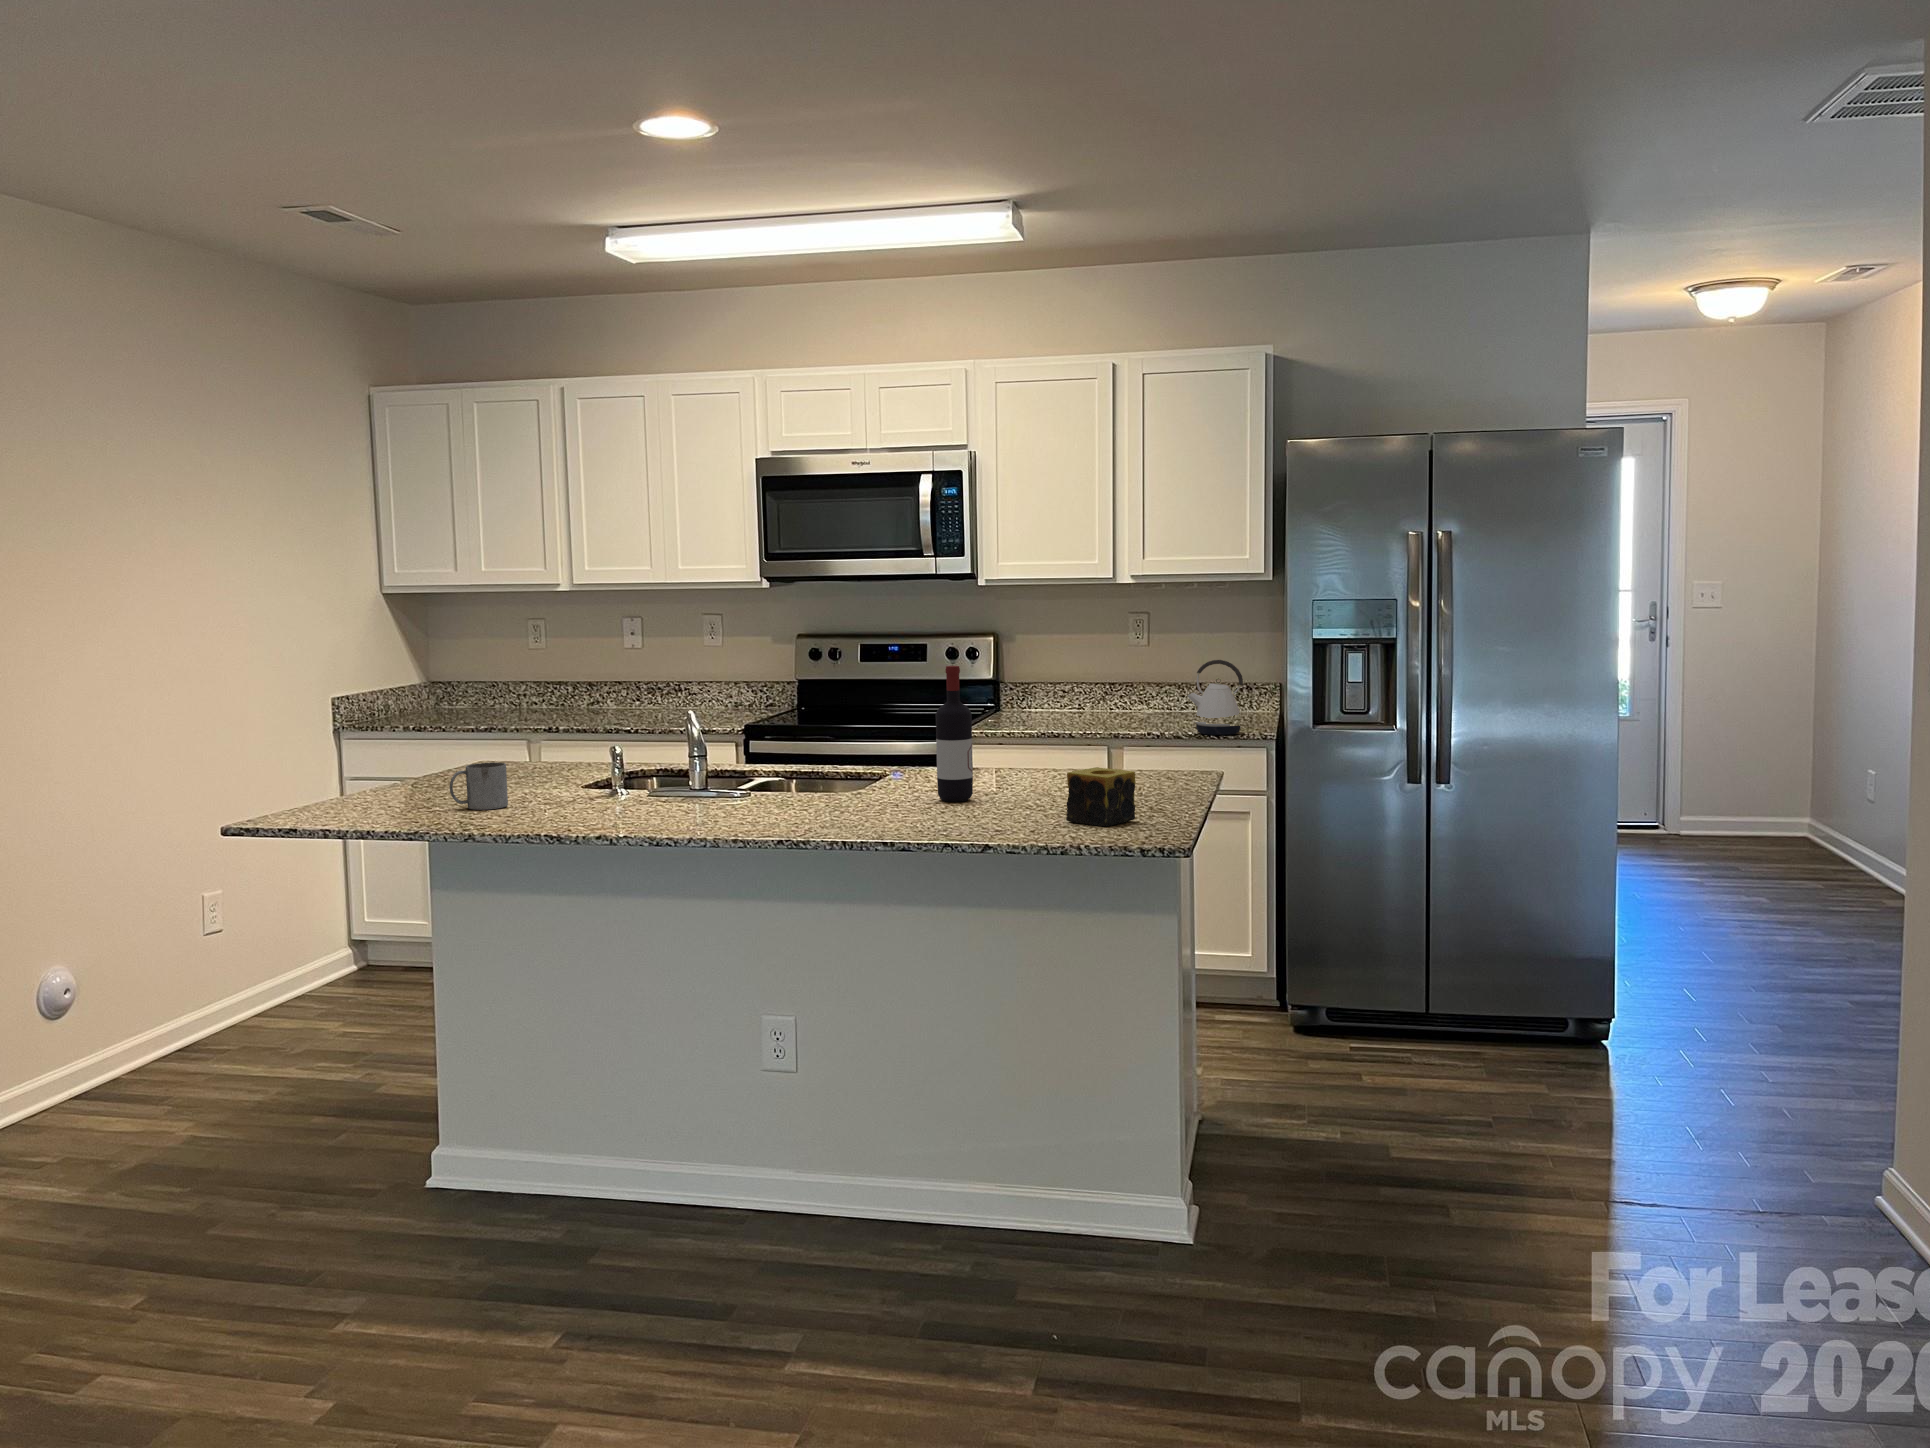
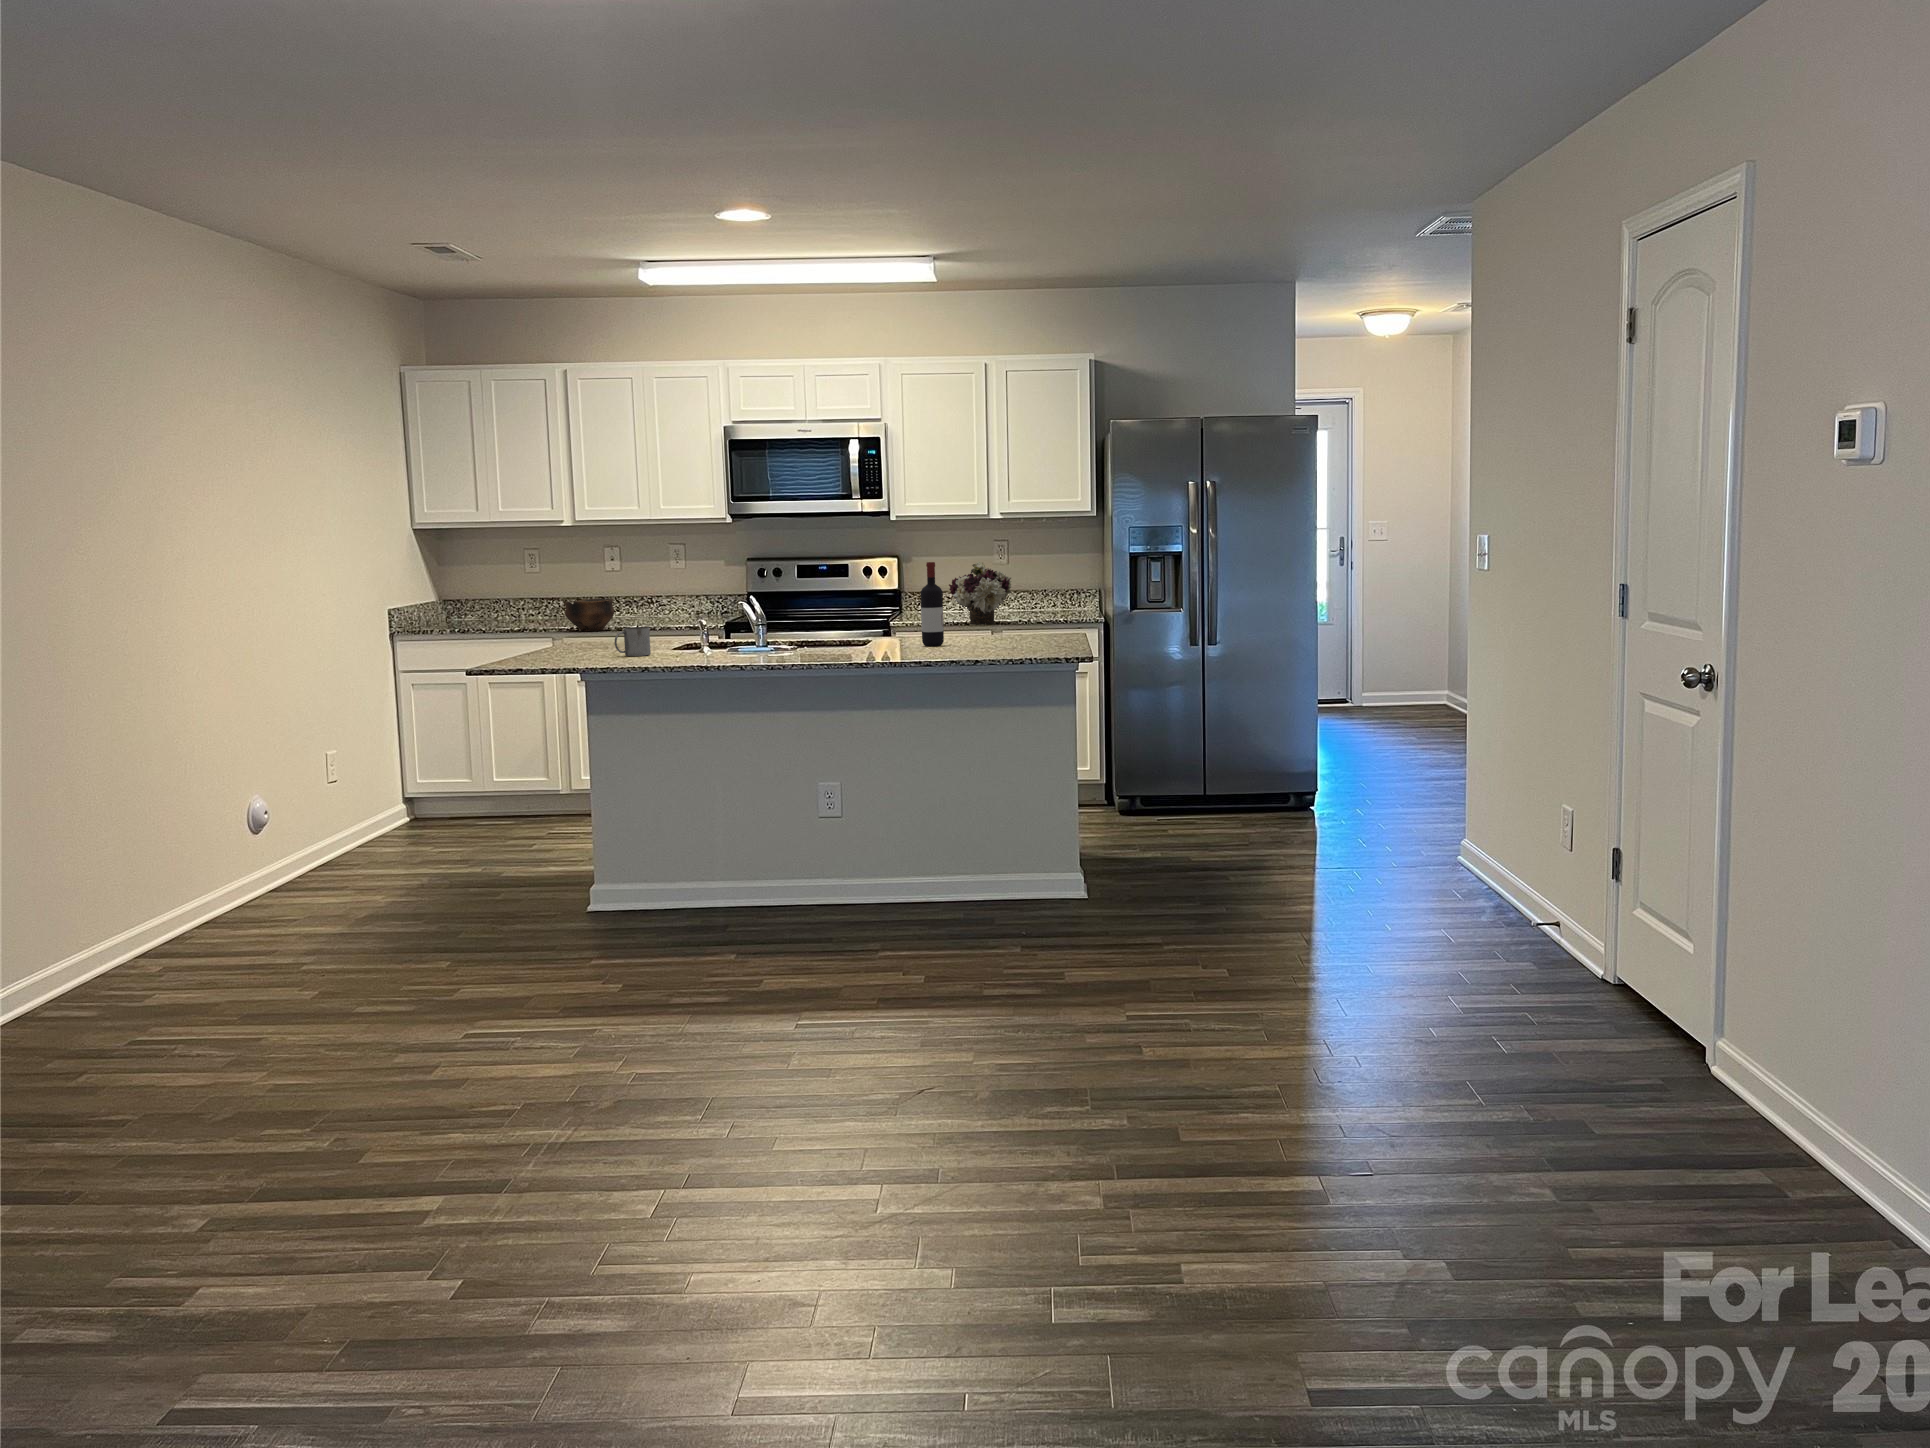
flower arrangement: none [1061,643,1150,733] -> present [949,561,1011,624]
kettle: present [1188,660,1243,735] -> none [1038,571,1079,623]
bowl: none [557,685,622,729] -> present [565,599,614,631]
candle: present [1066,767,1135,826] -> none [1013,618,1052,650]

